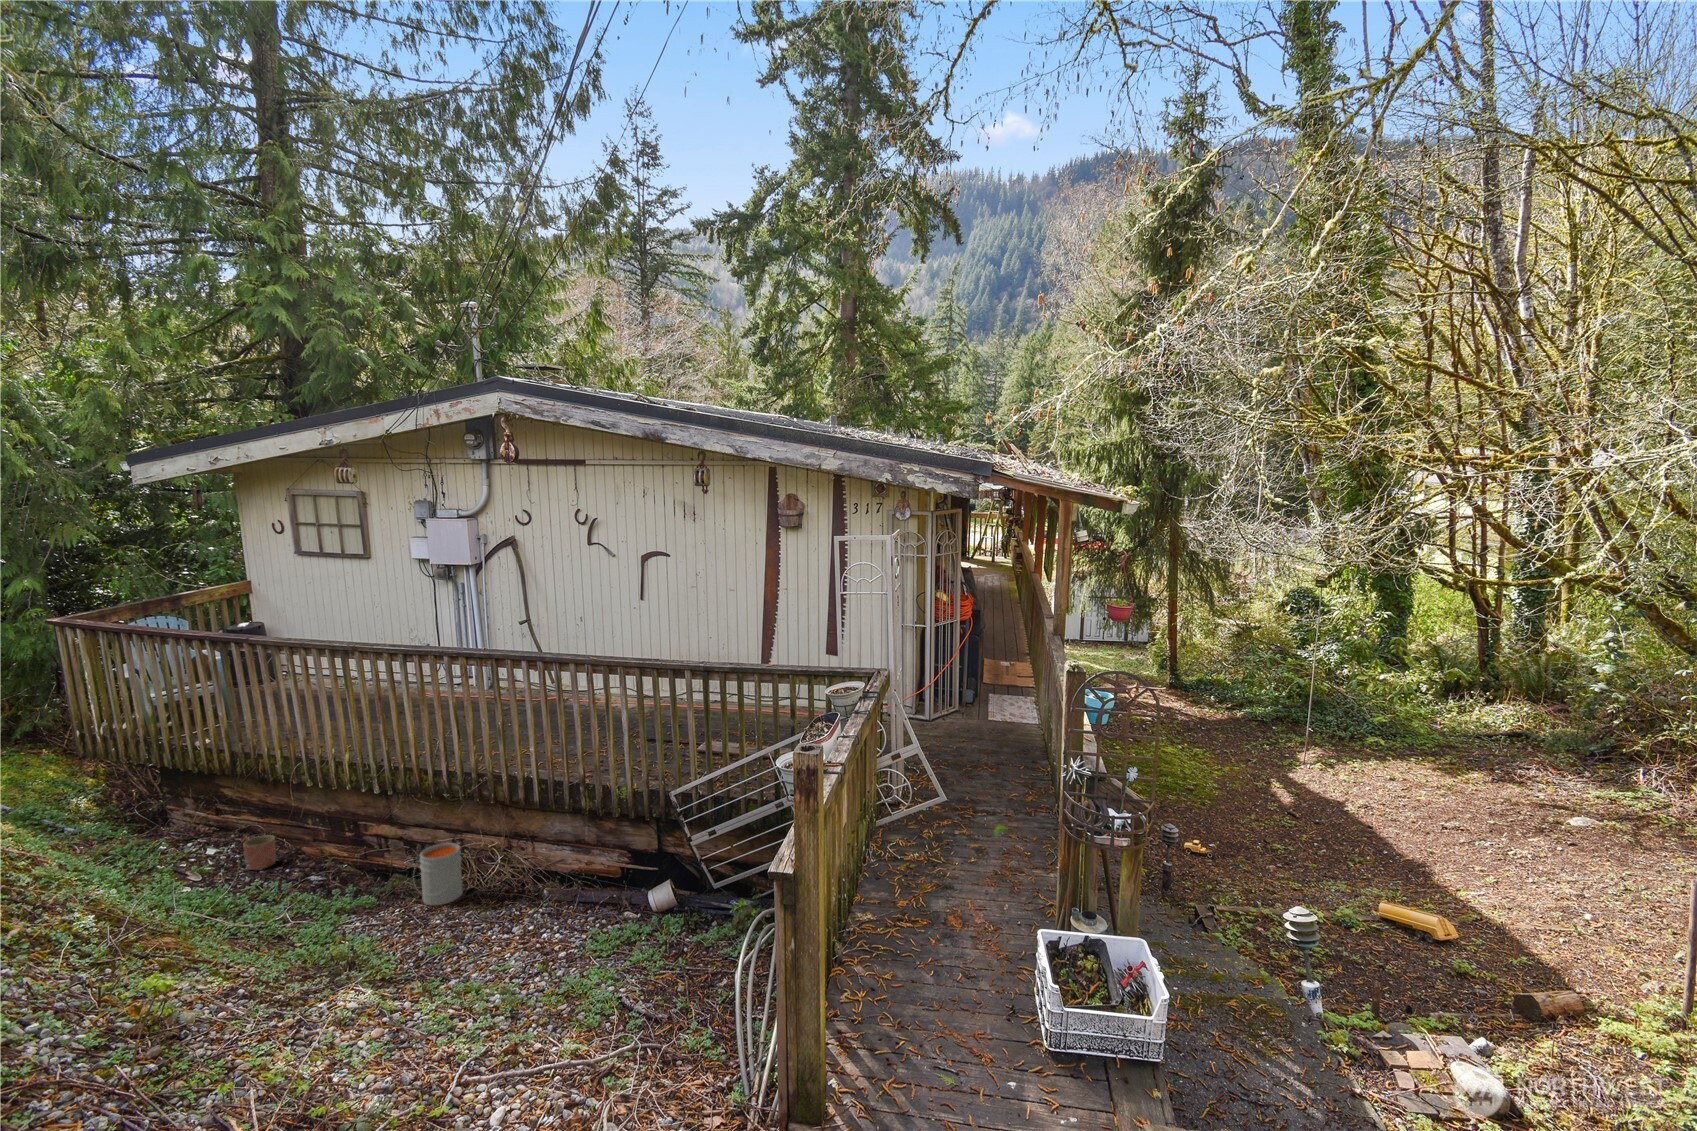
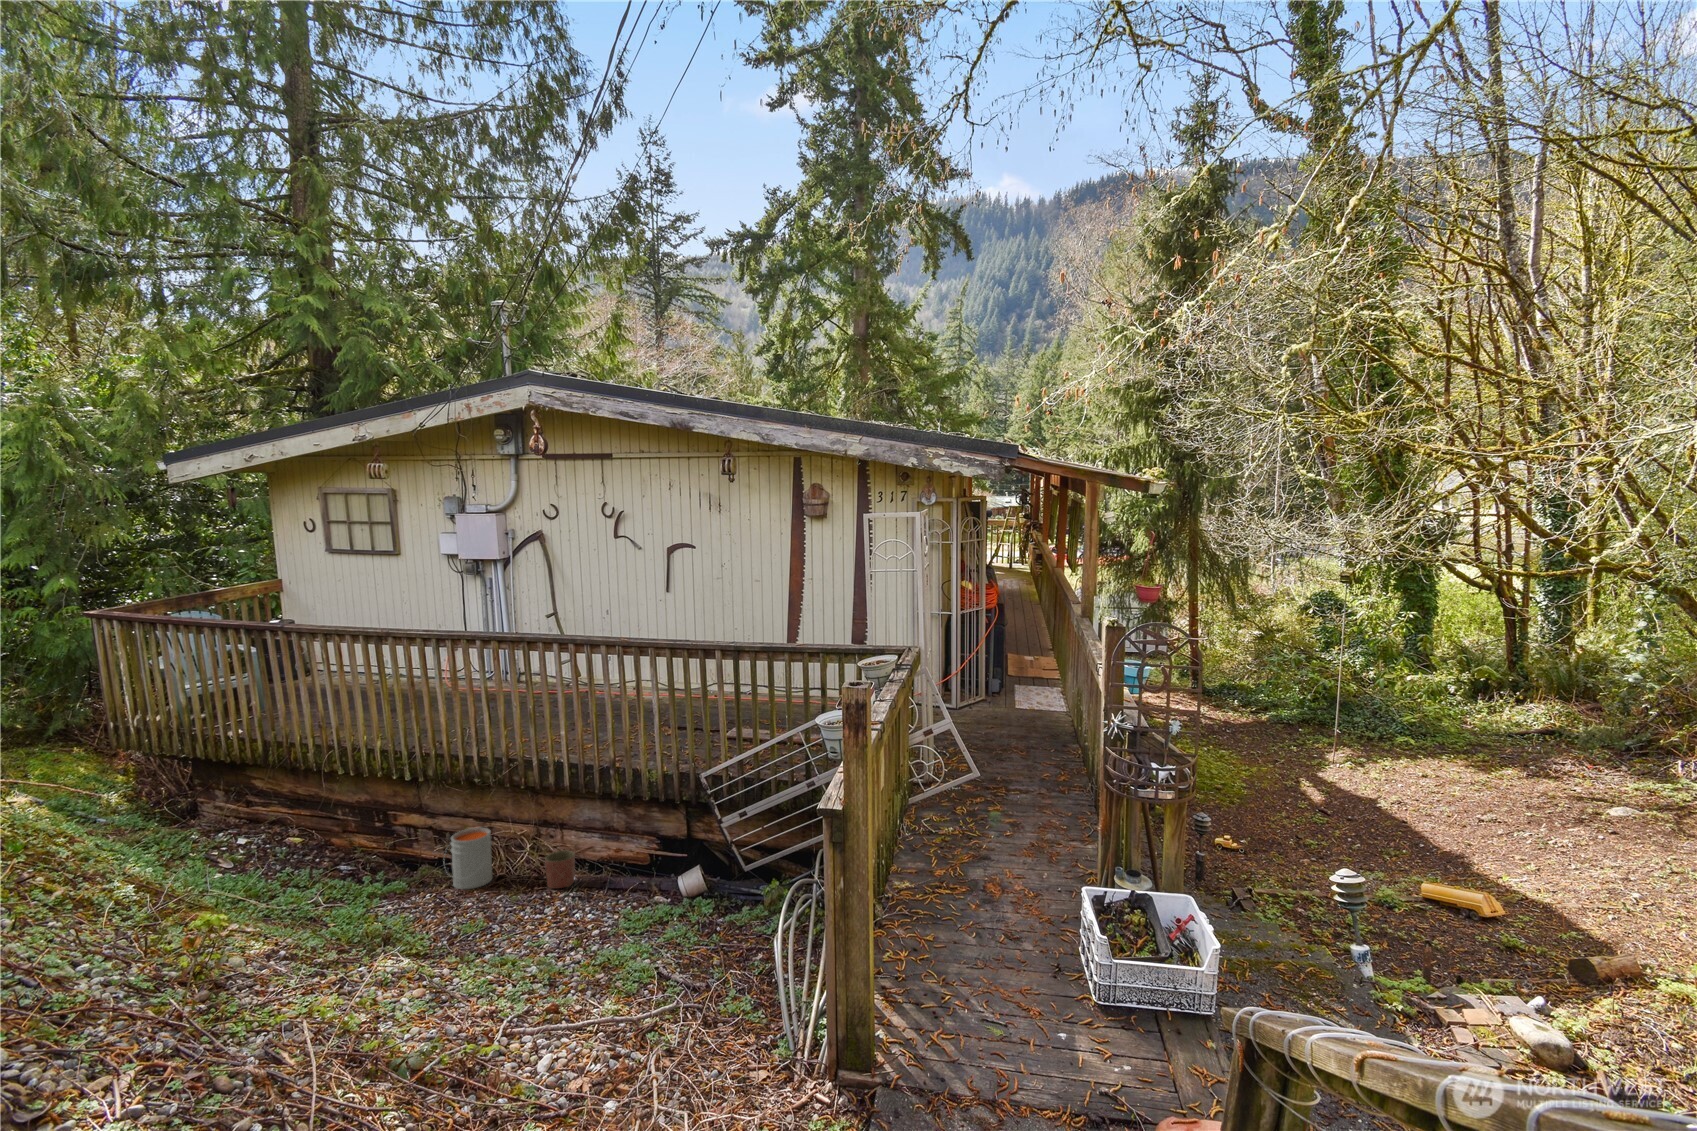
planter: present [243,835,275,870] -> present [545,851,575,889]

